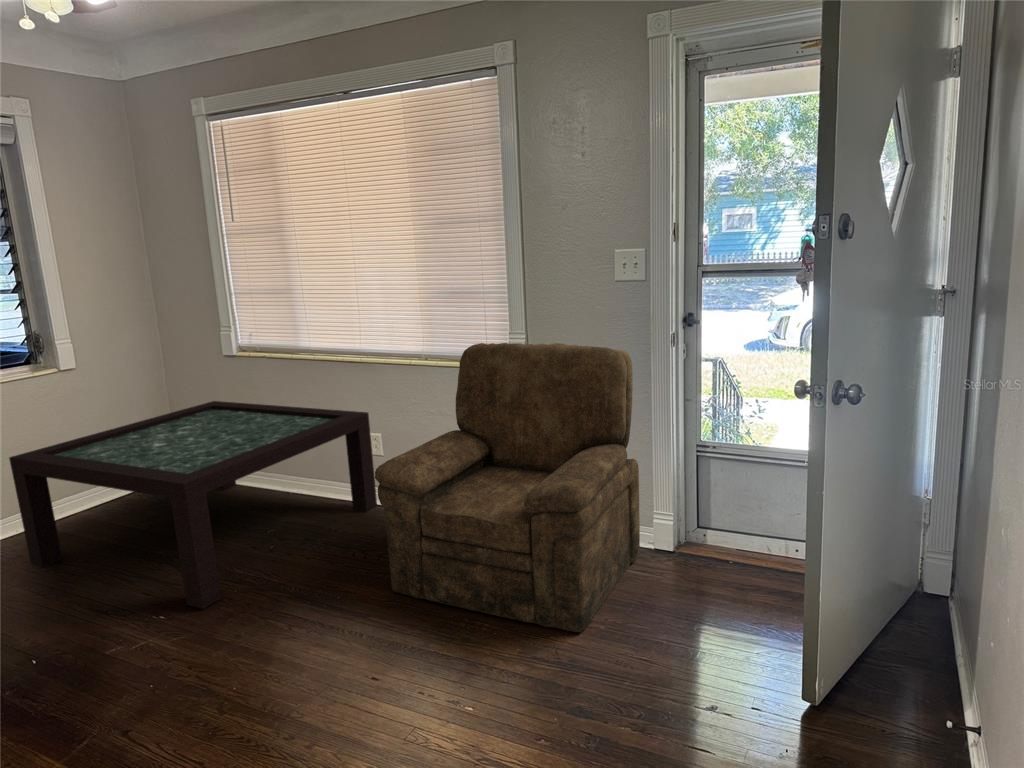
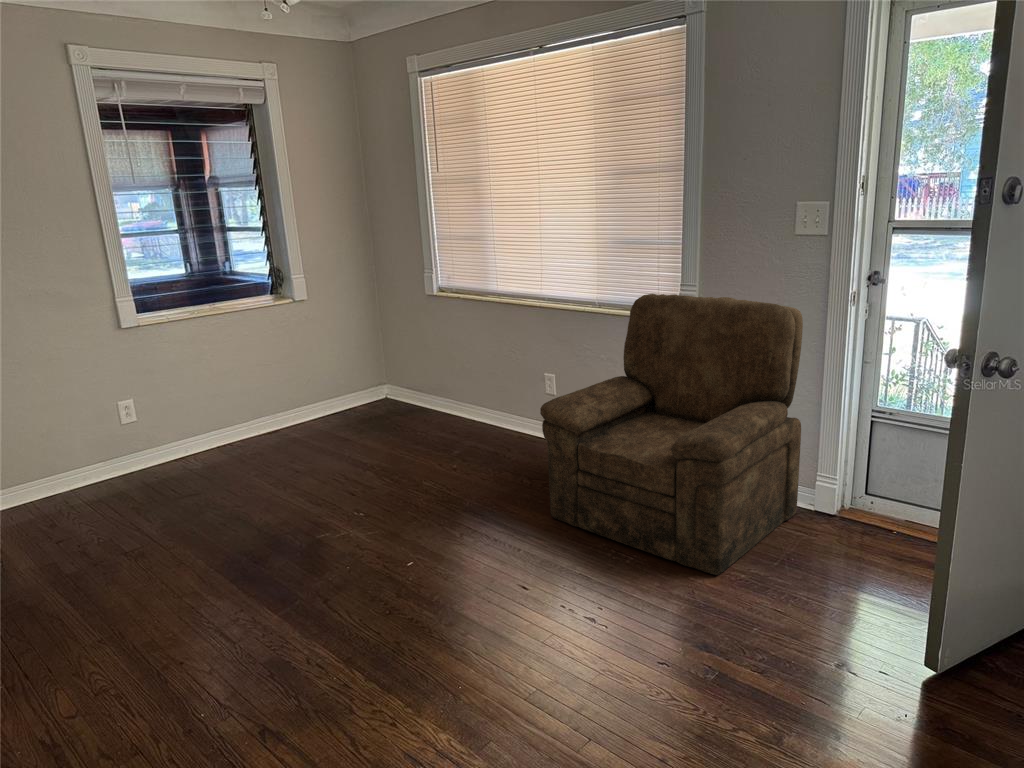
coffee table: present [9,401,377,609] -> none [257,334,550,511]

